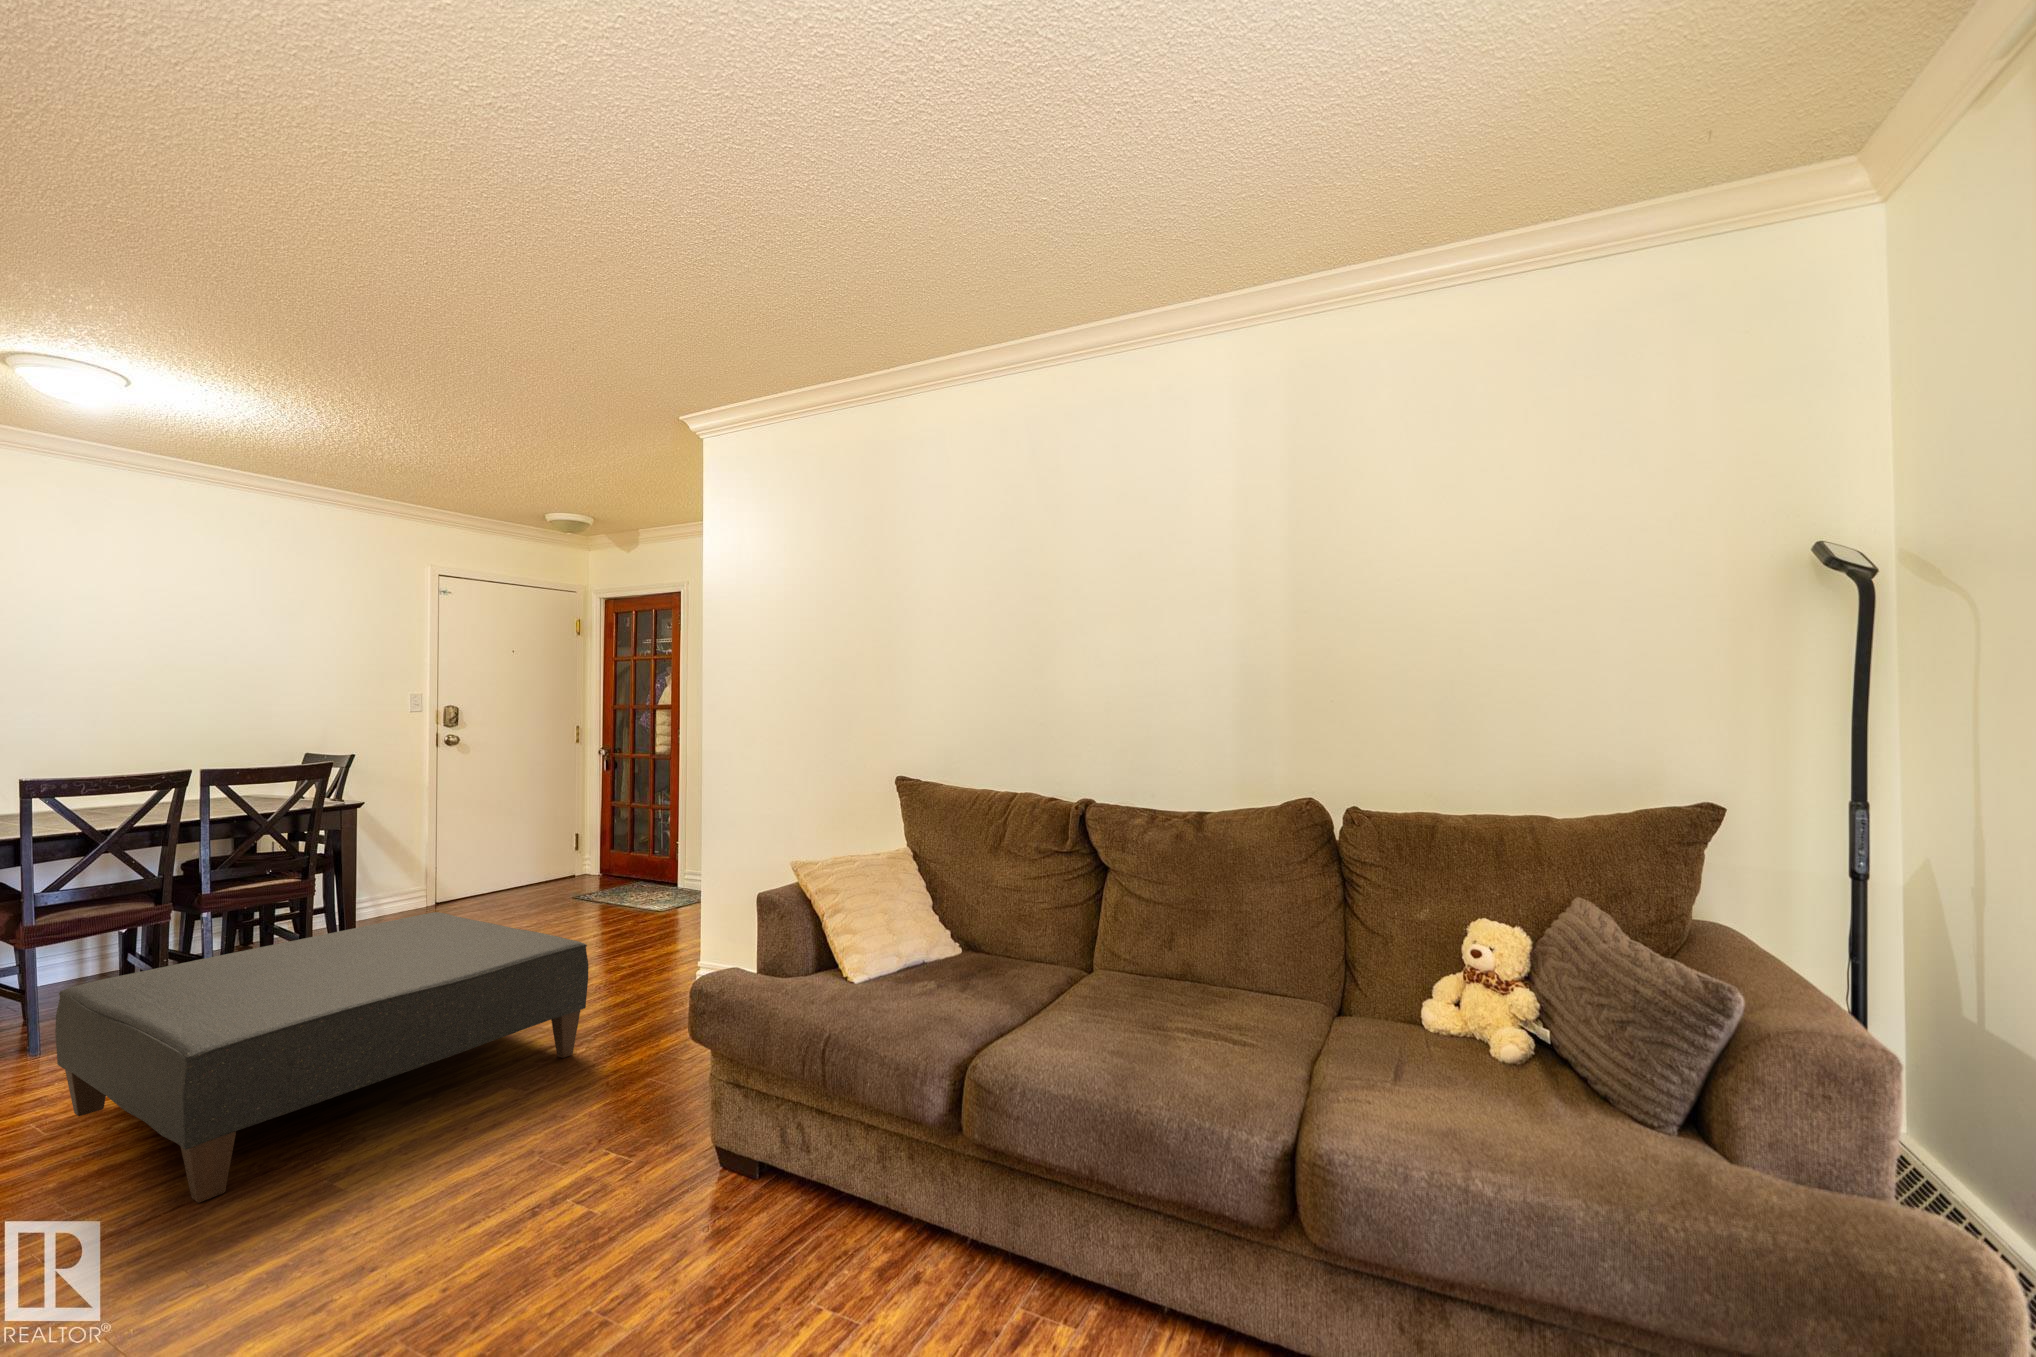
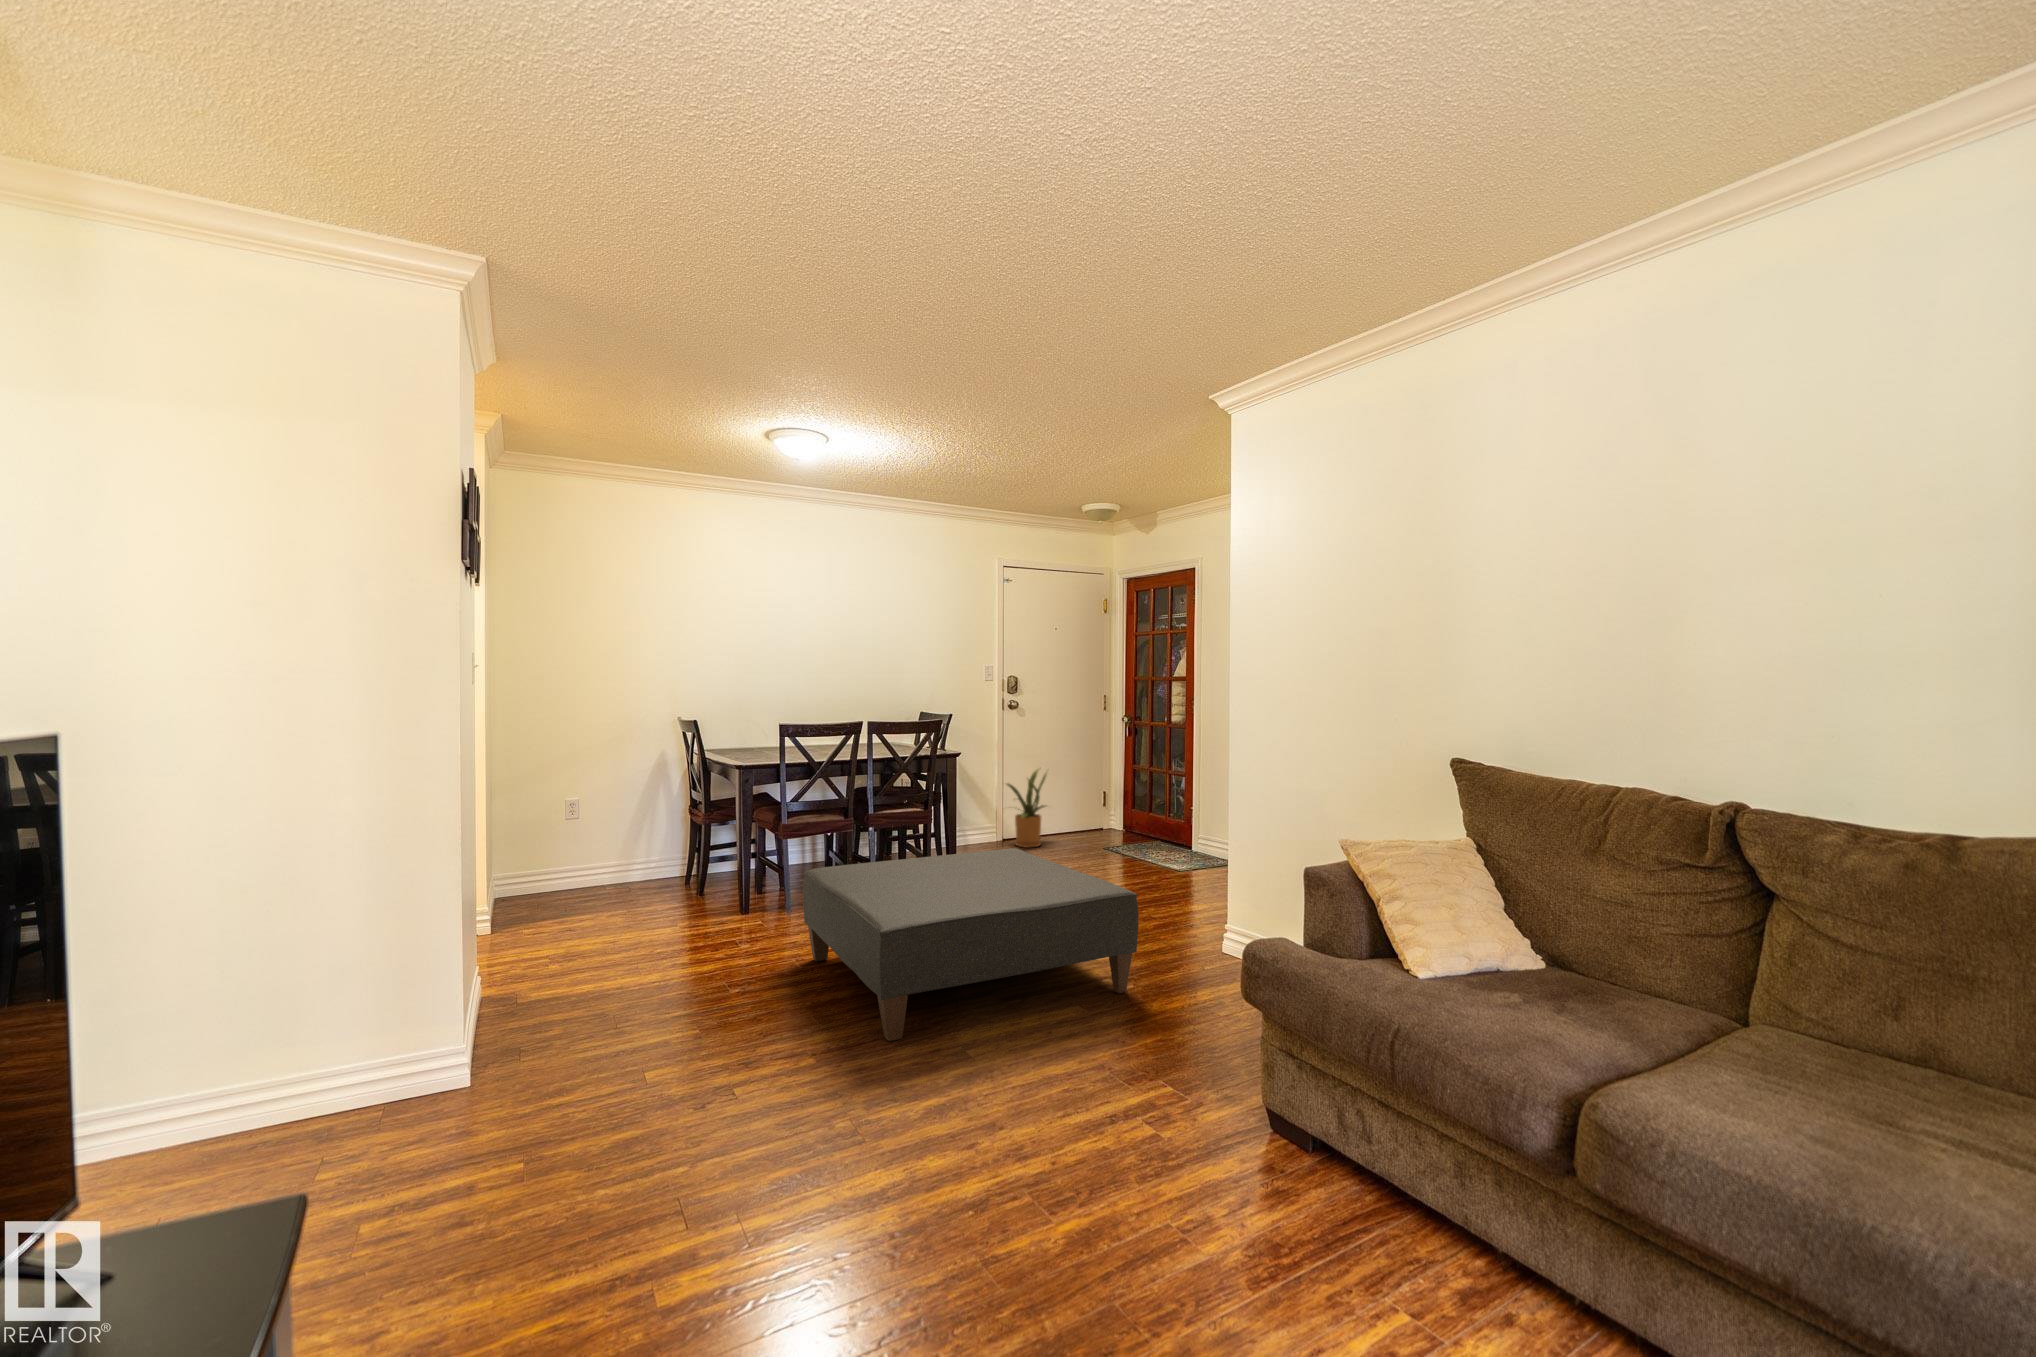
house plant: none [431,812,503,907] -> present [1007,769,1047,848]

